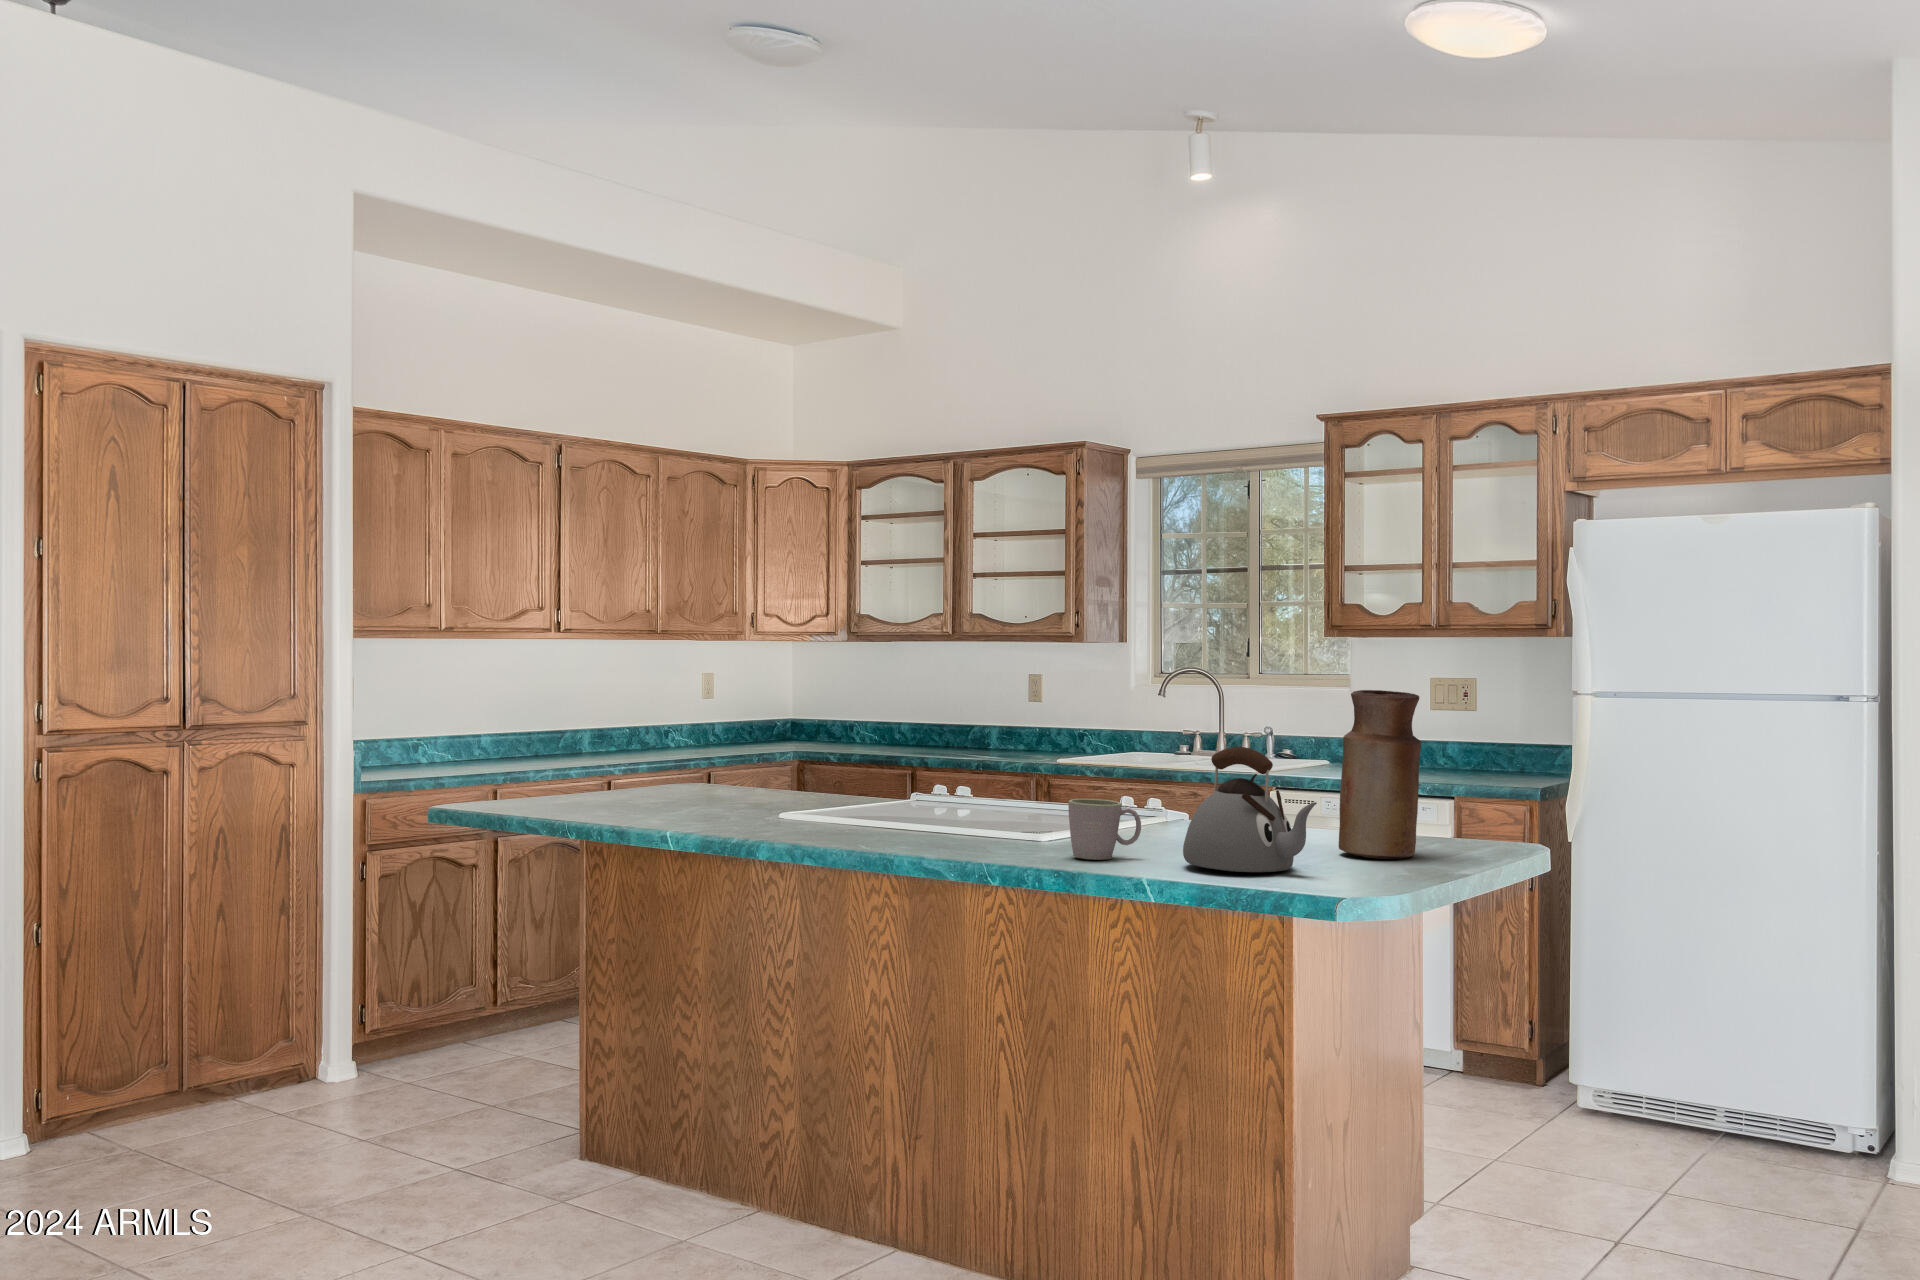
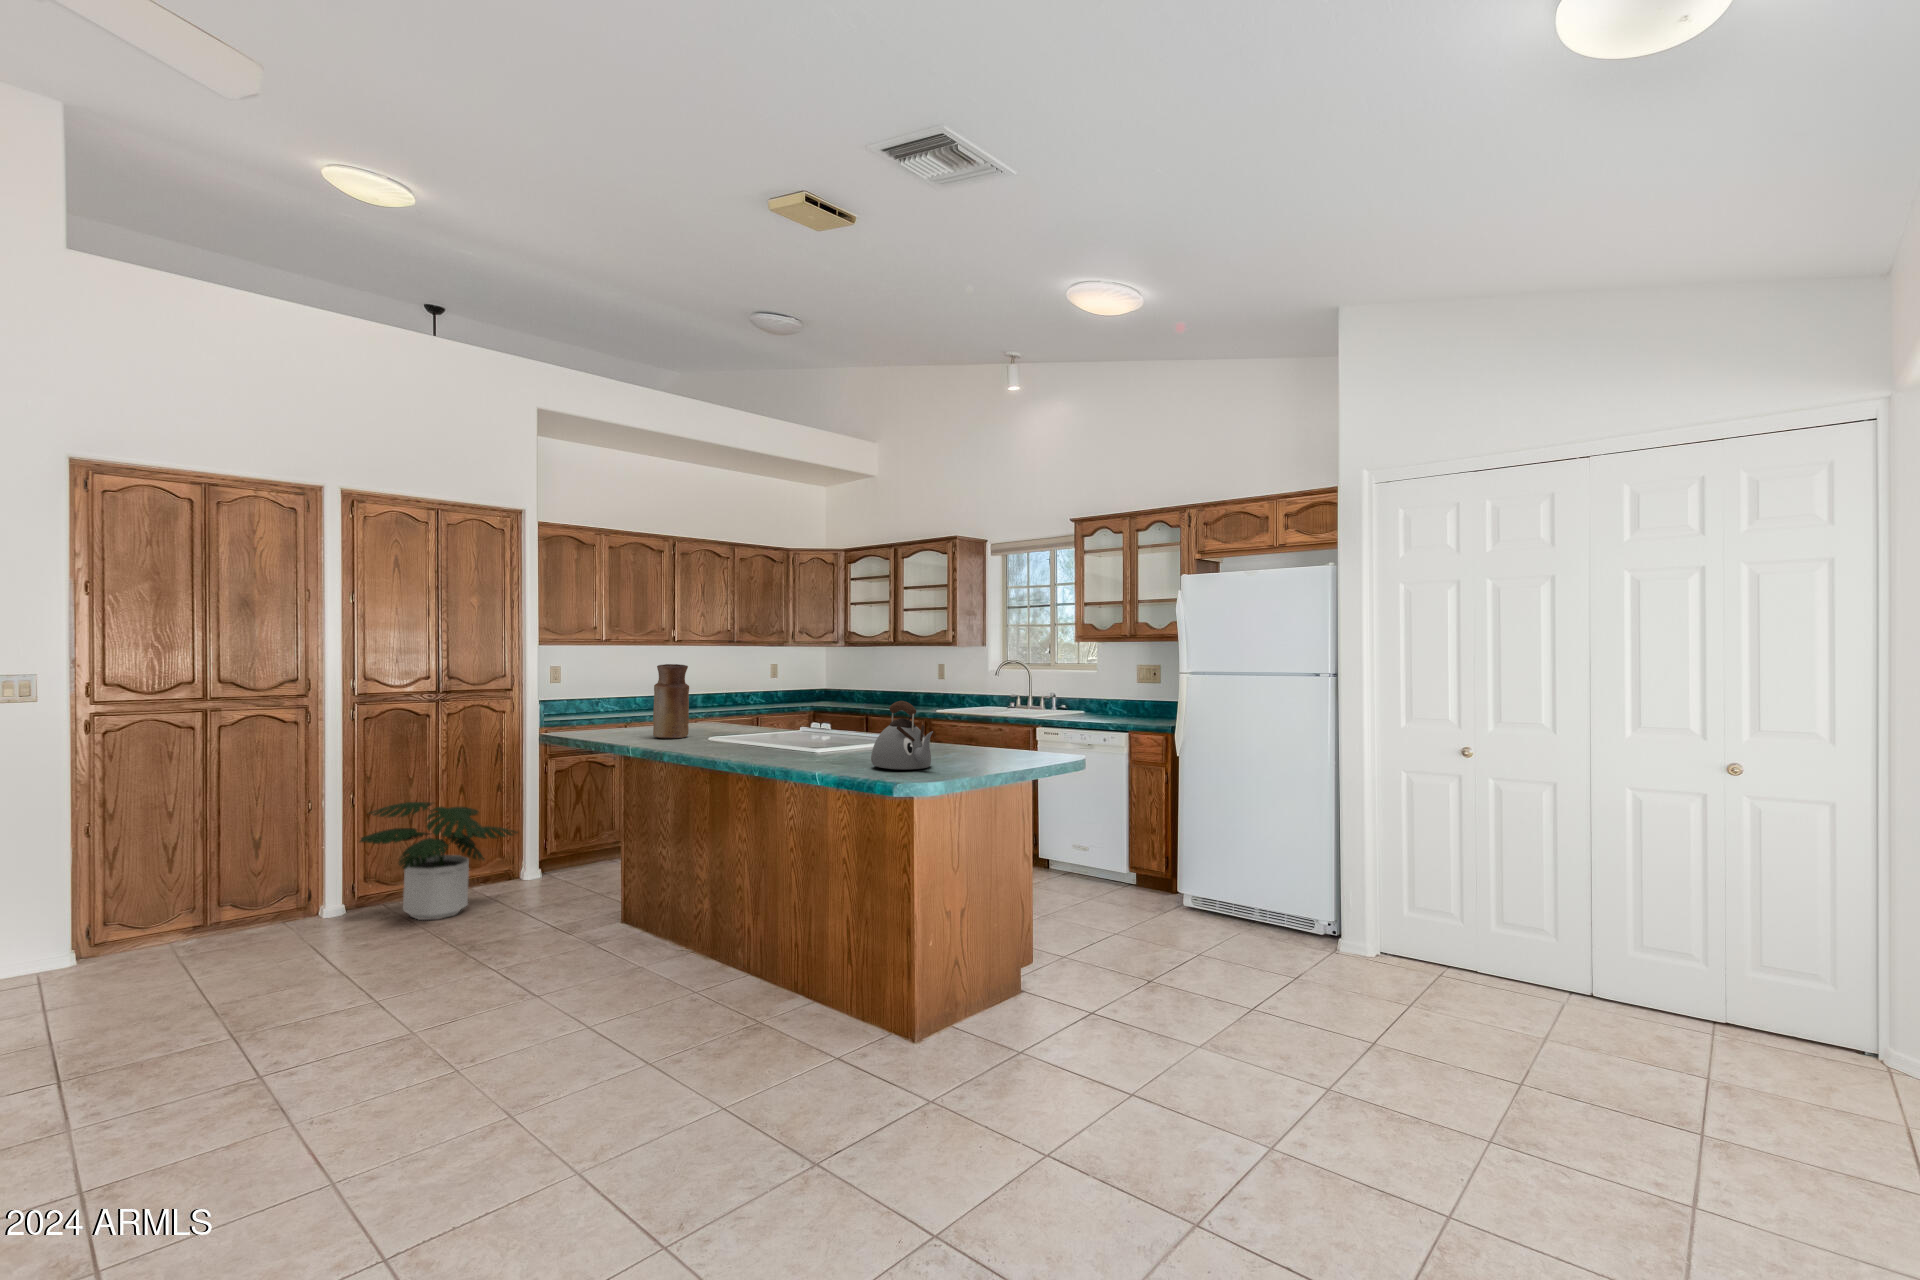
vase: present [1339,690,1421,859] -> present [653,664,689,739]
mug: present [1068,799,1141,860] -> none [820,729,859,762]
potted plant: none [63,937,350,1161] -> present [360,802,518,920]

